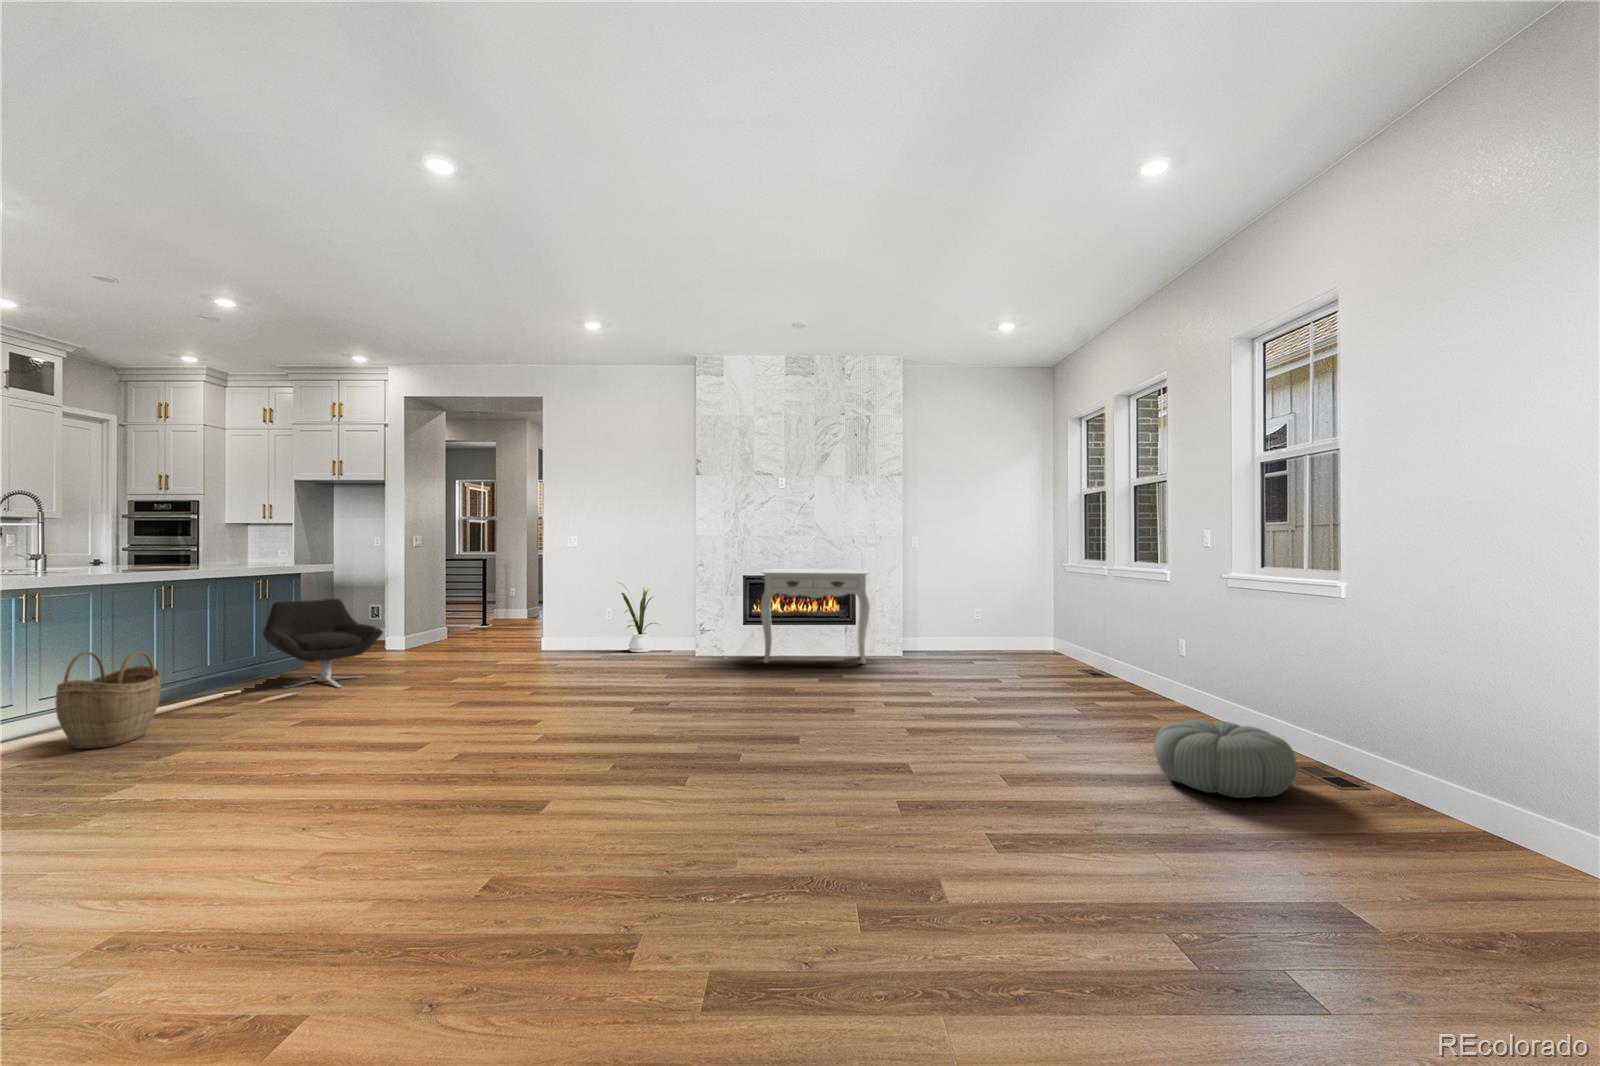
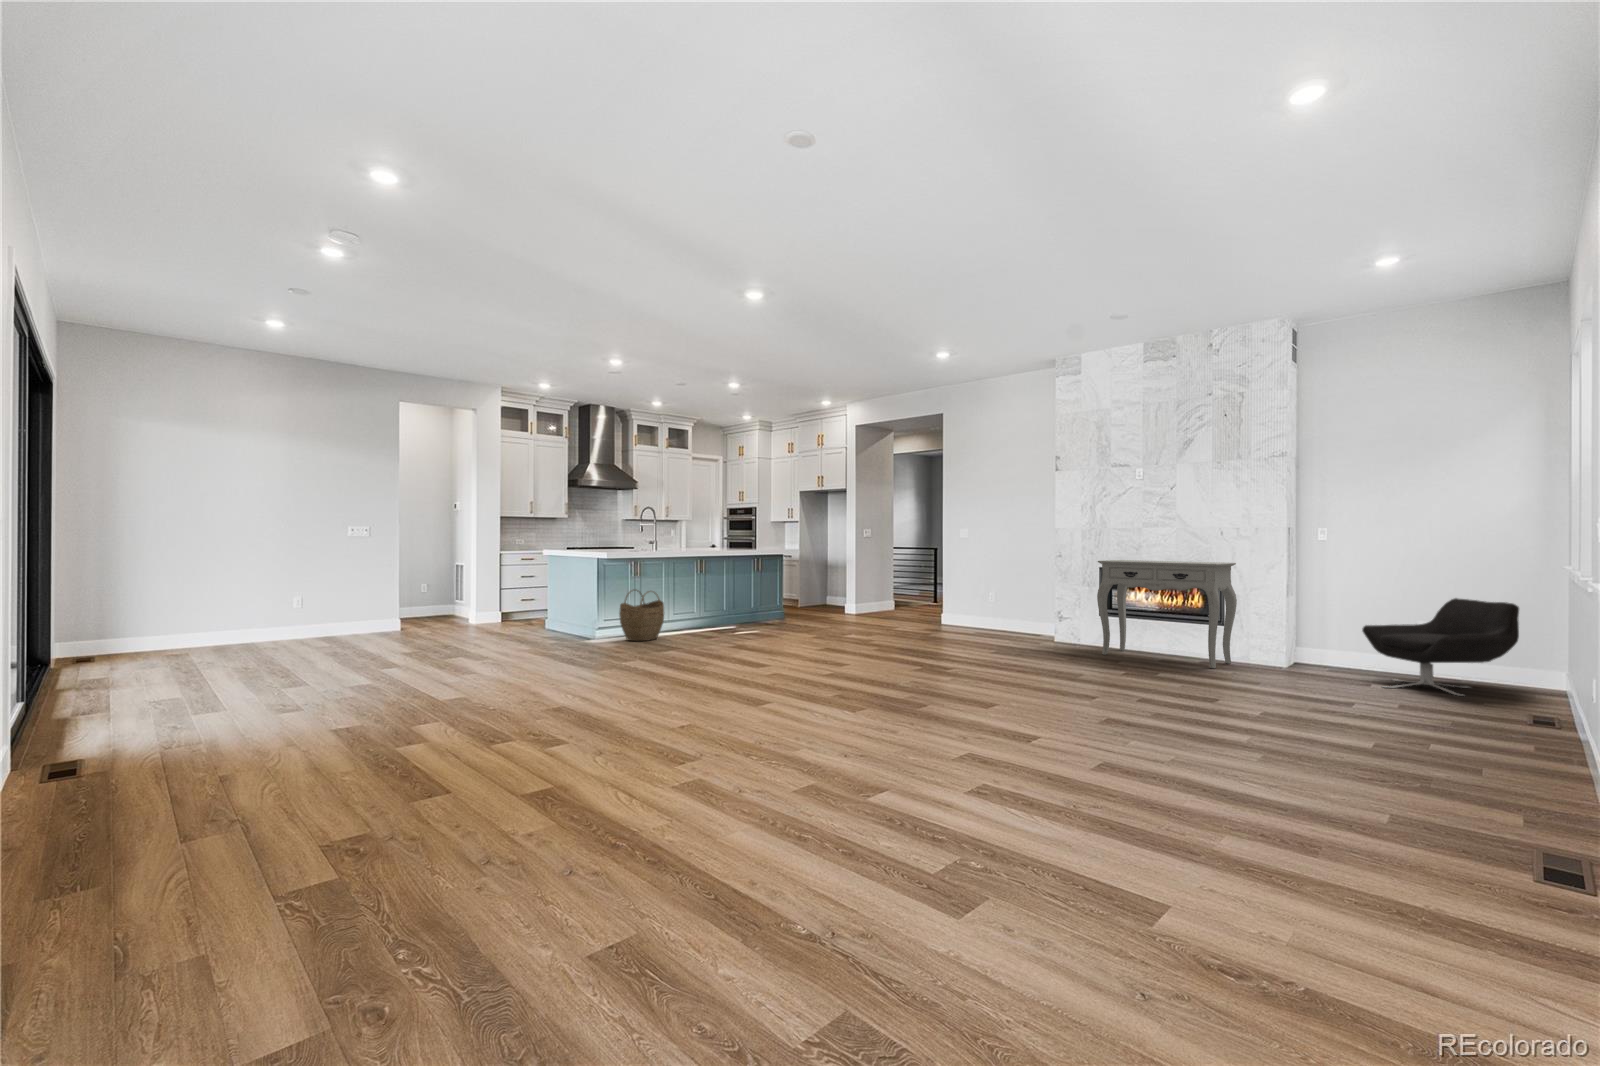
house plant: present [621,589,658,652] -> none [991,569,1033,635]
lounge chair: present [263,598,383,688] -> present [1362,598,1519,696]
pouf: present [1154,720,1297,798] -> none [1252,742,1455,850]

